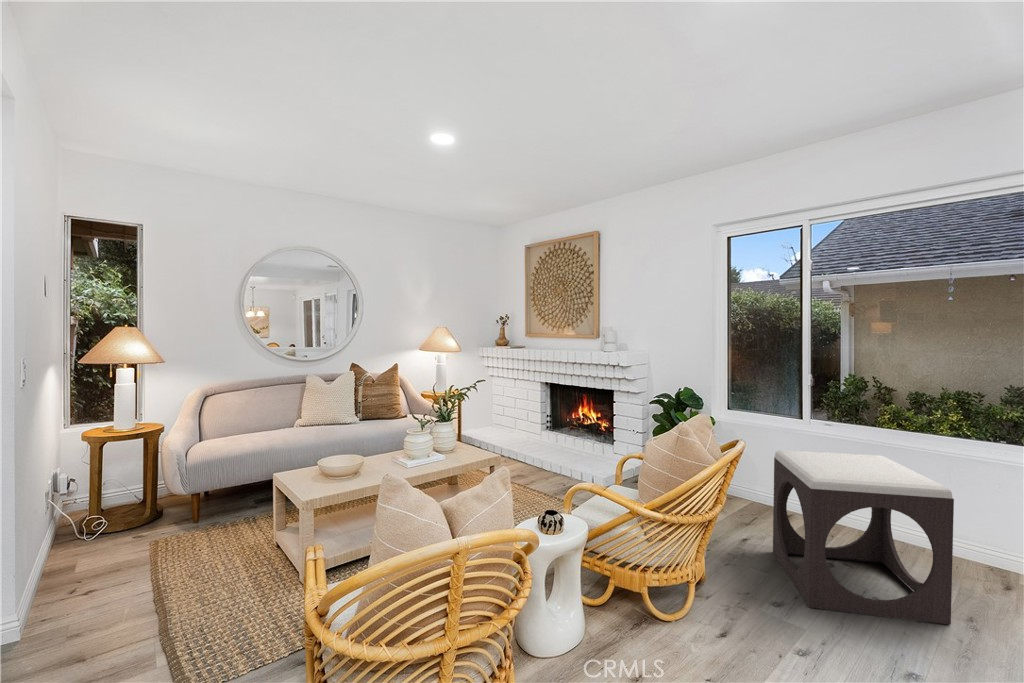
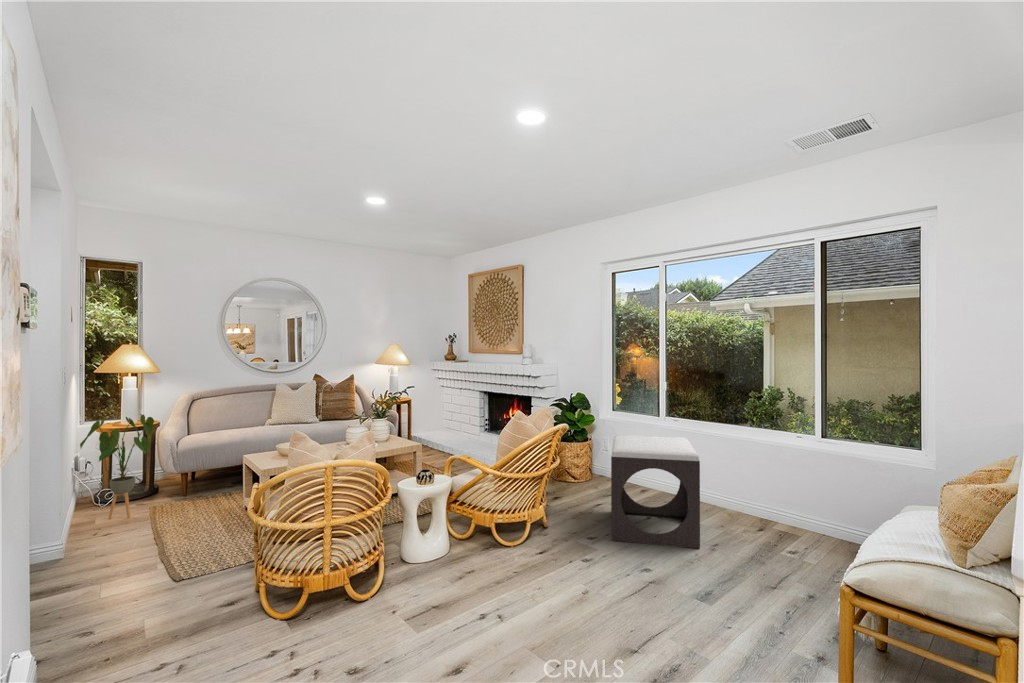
house plant: none [54,420,156,563] -> present [80,415,154,519]

